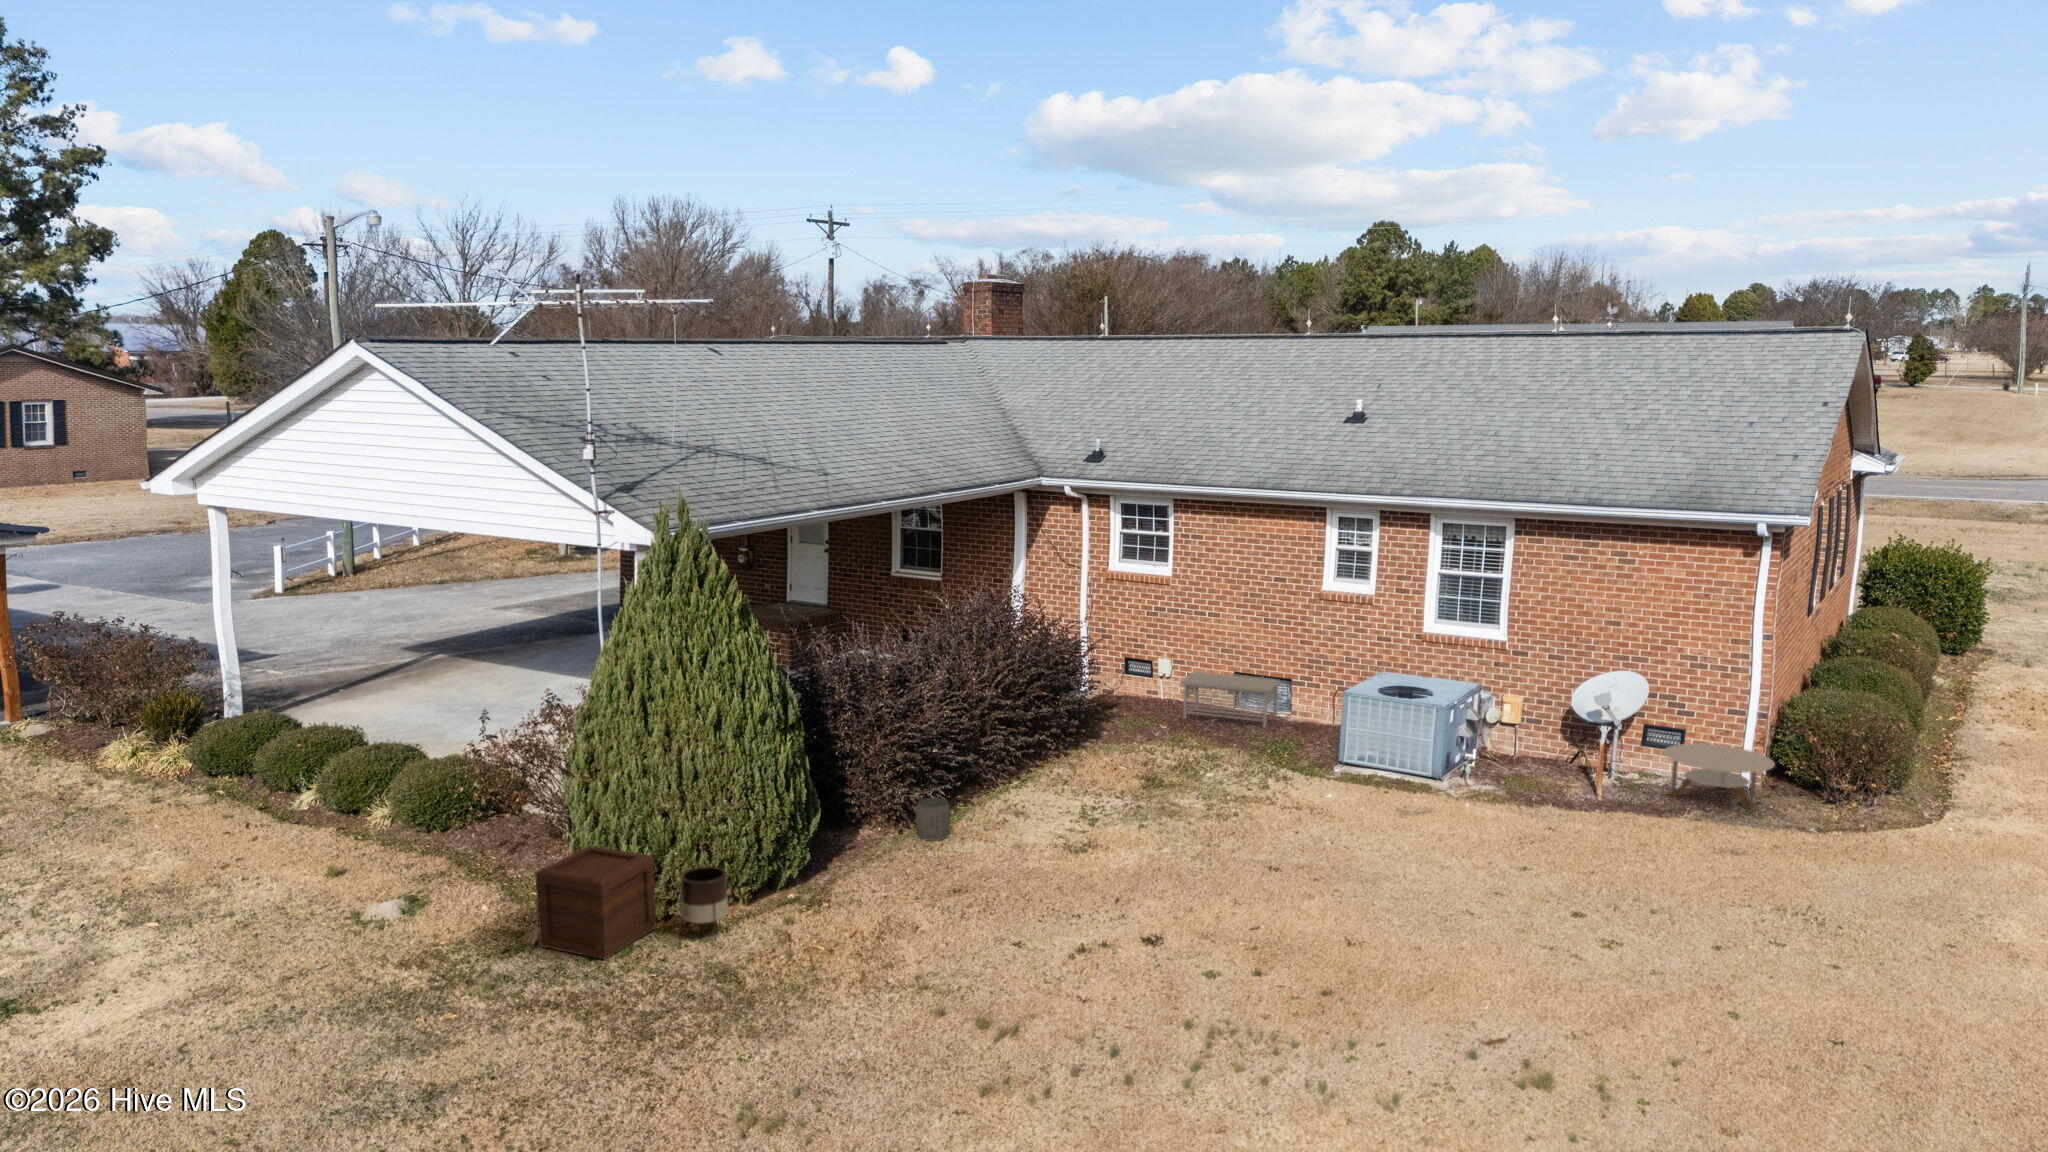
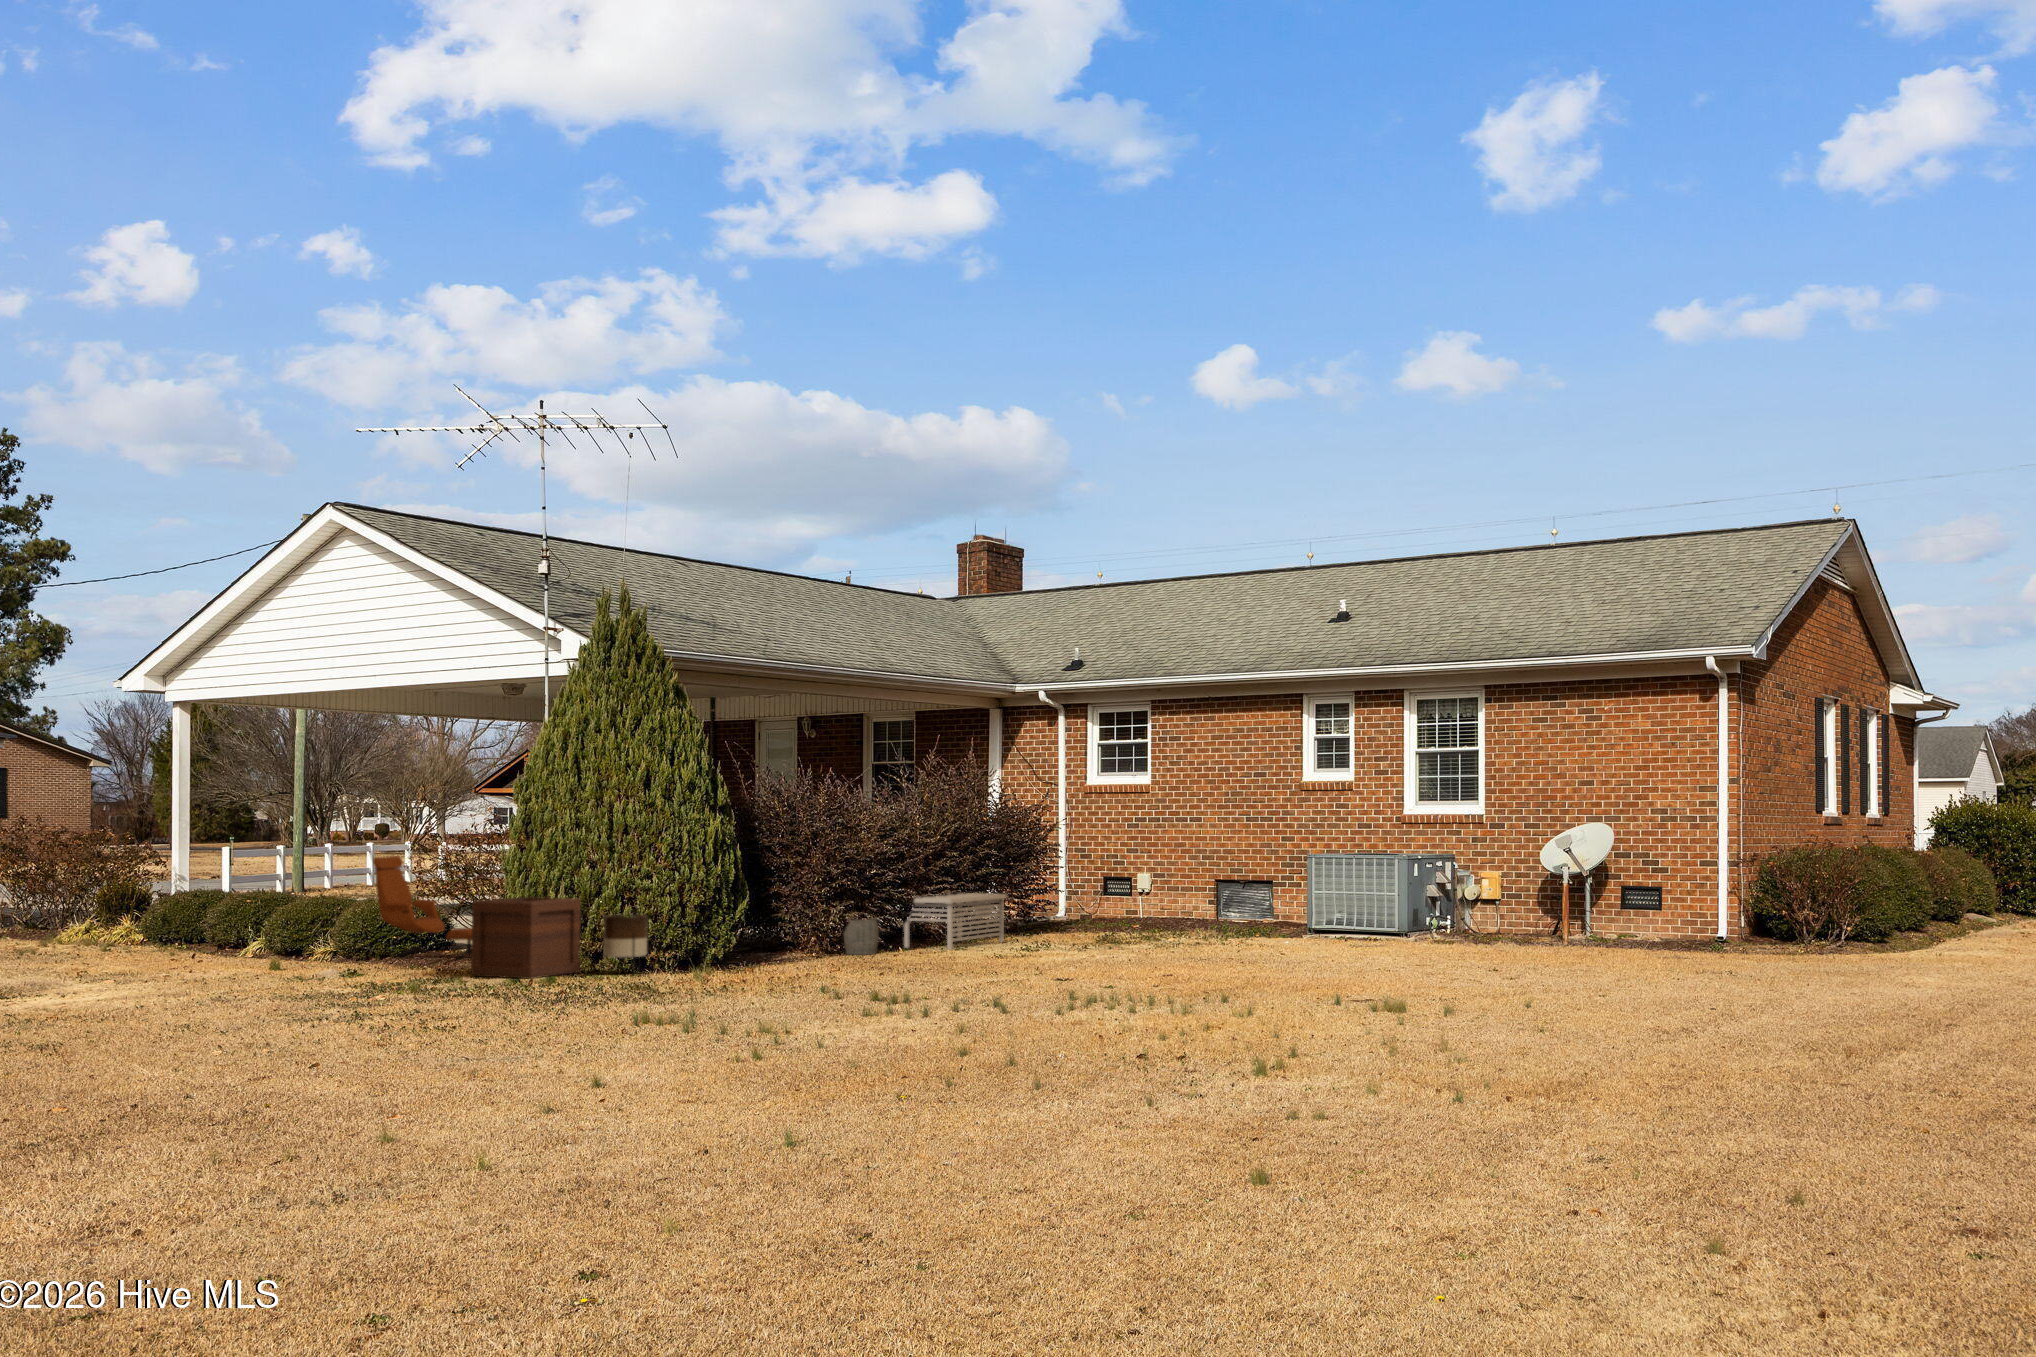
storage bench: present [1180,672,1279,727] -> present [904,893,1007,949]
round table: present [1664,744,1775,809] -> none [1633,901,1743,949]
lounge chair: none [425,745,557,864] -> present [373,856,472,957]

